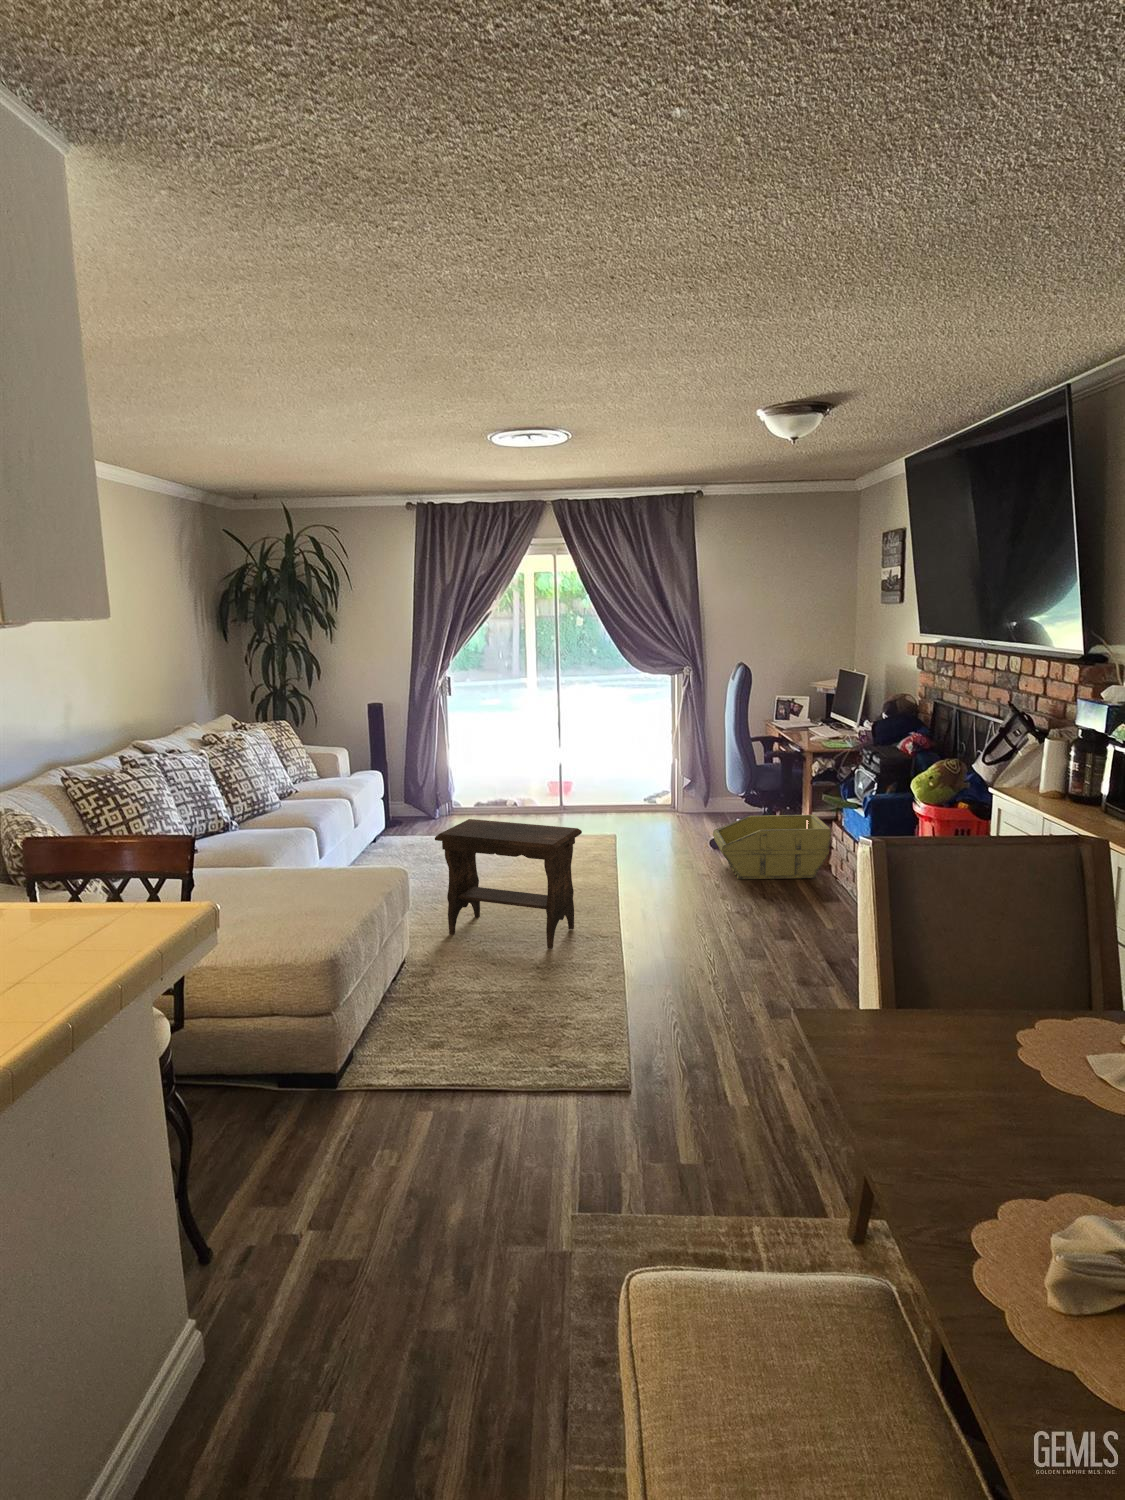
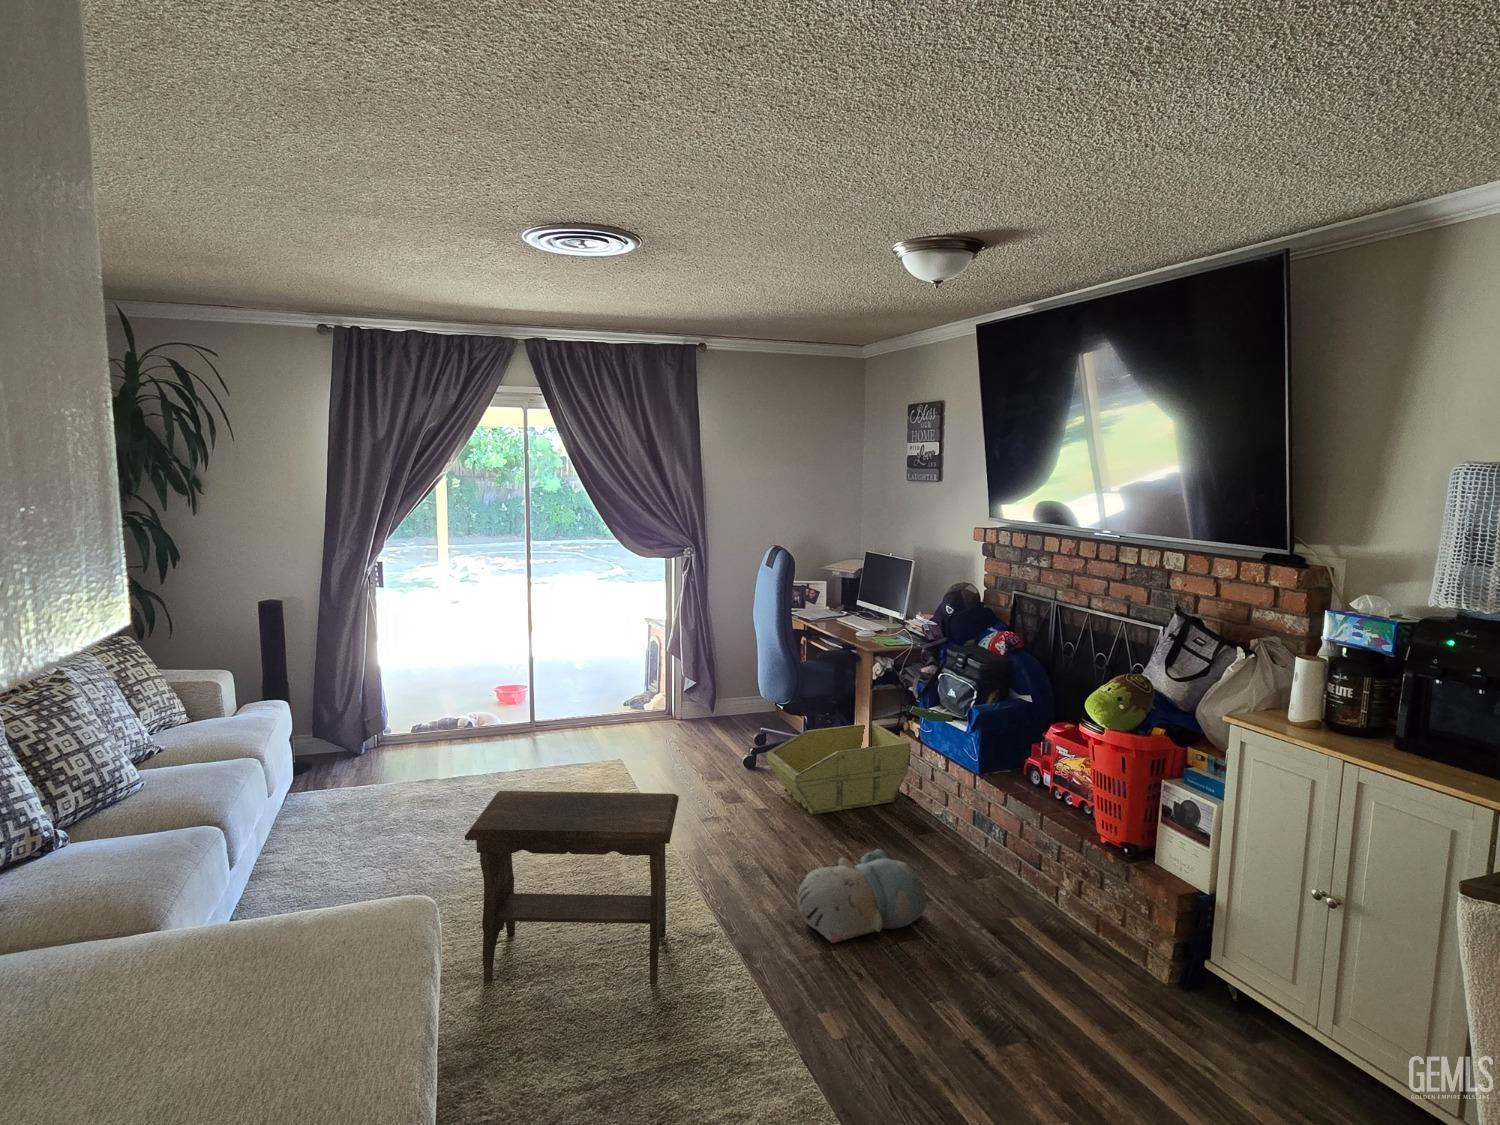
plush toy: none [669,891,771,946] -> present [798,849,927,943]

